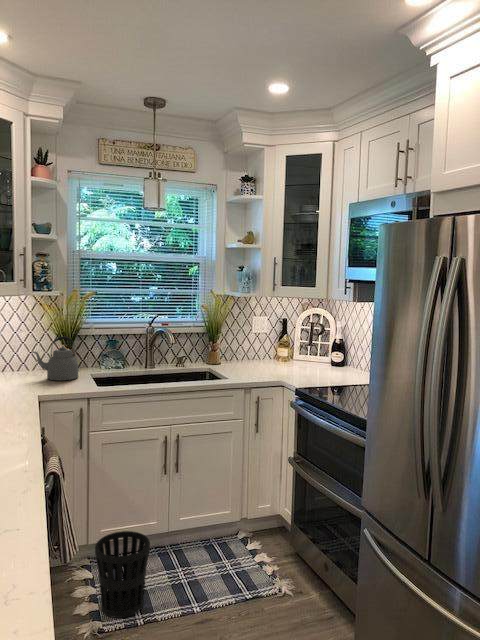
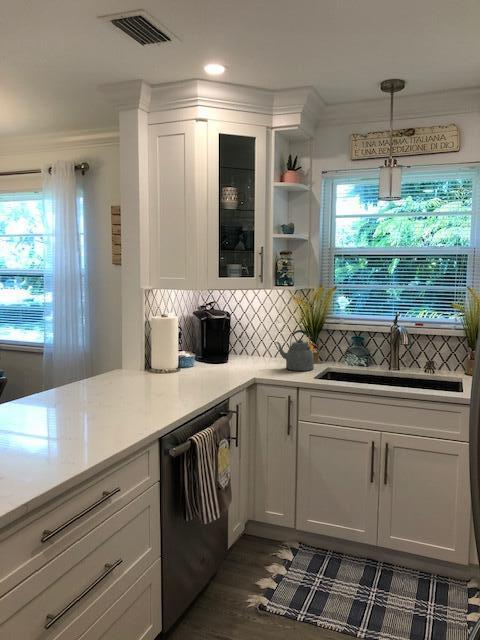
wastebasket: present [95,531,150,618] -> none [272,523,326,609]

